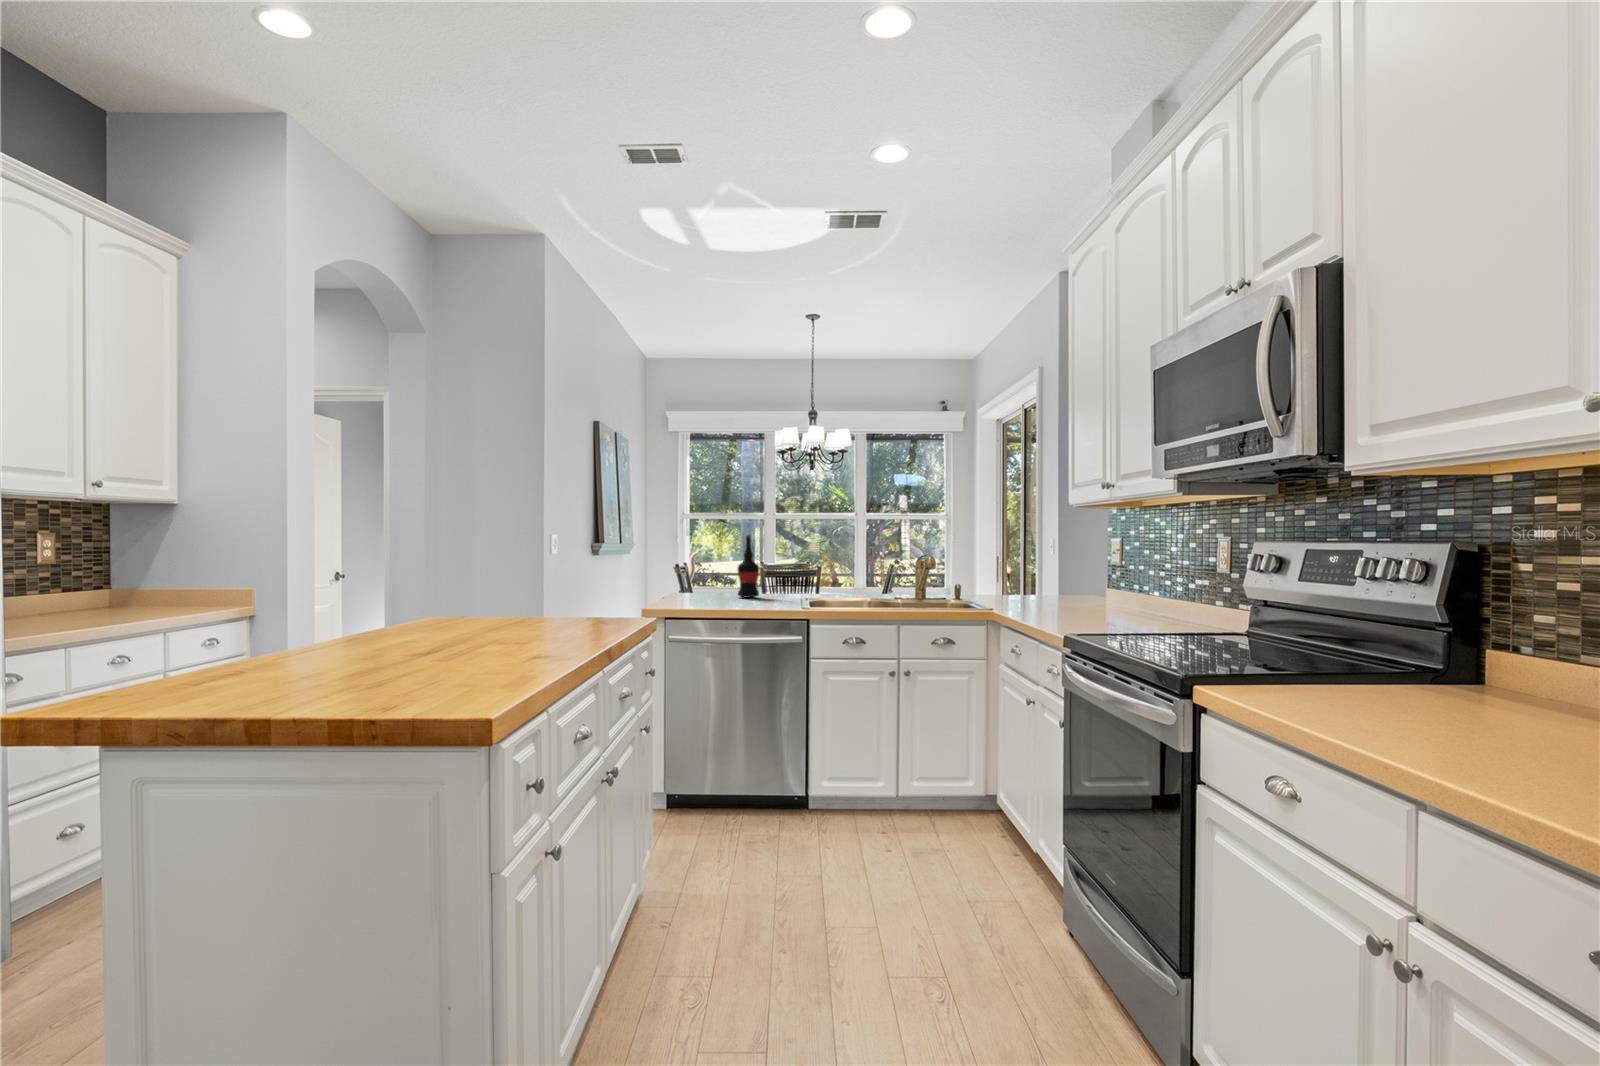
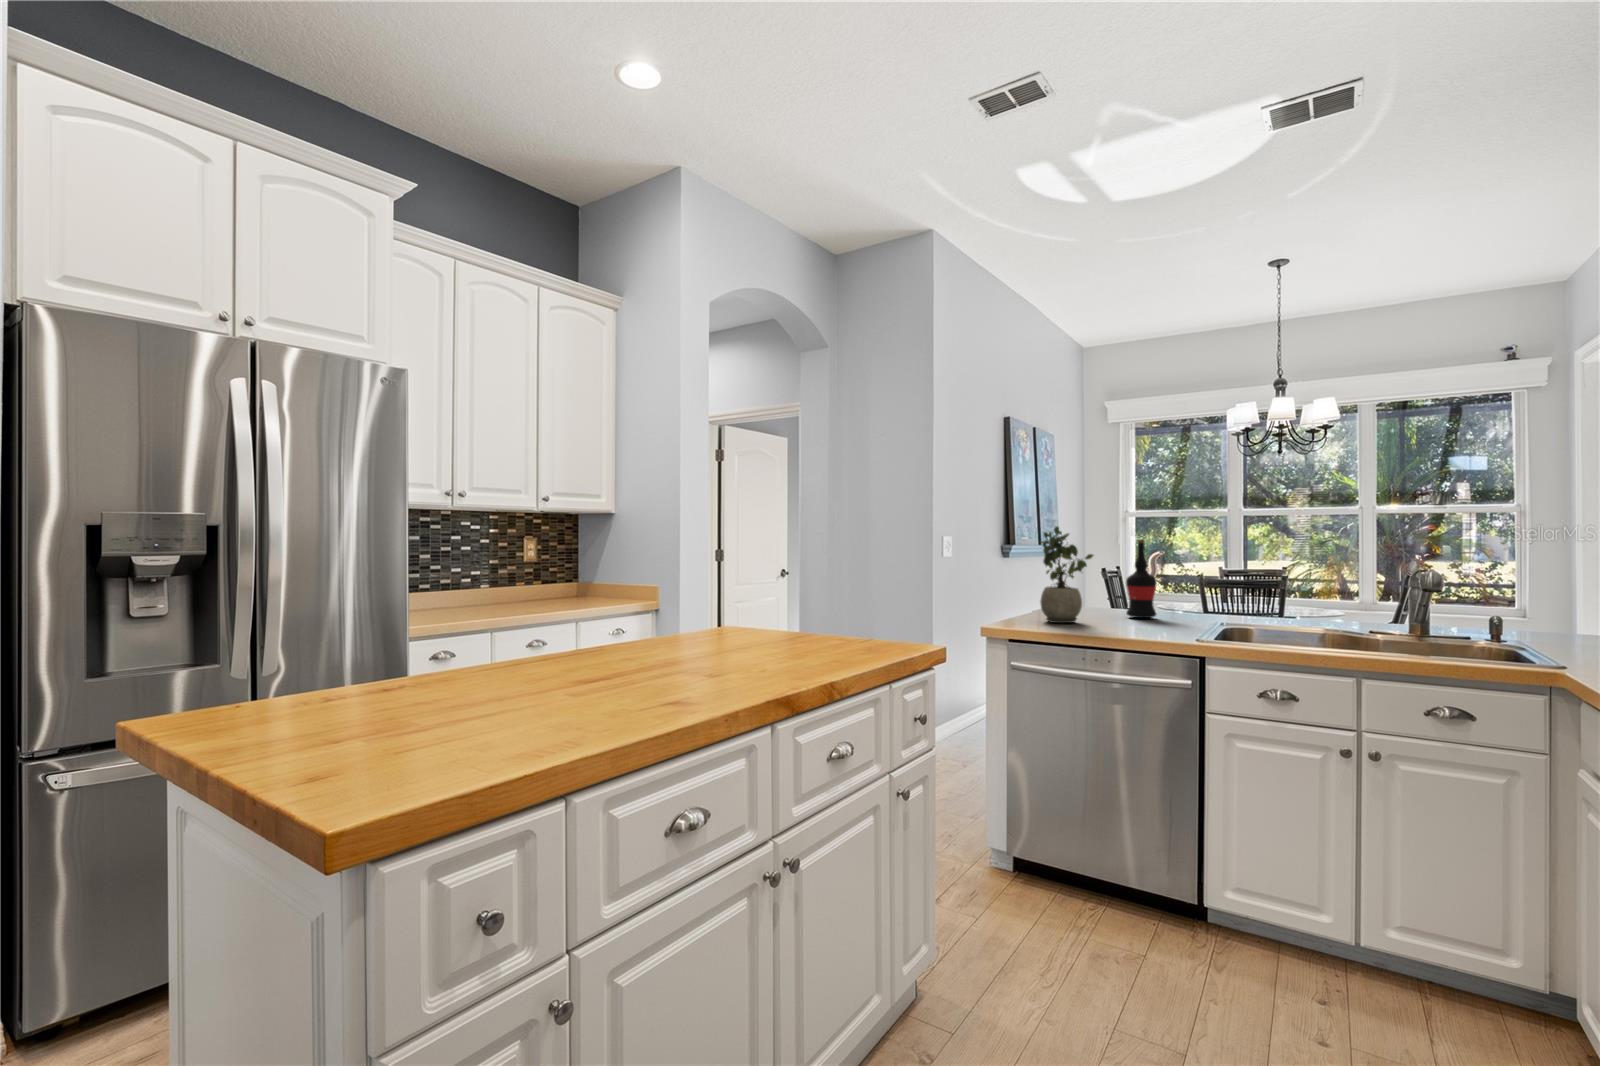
potted plant: none [677,523,725,603] -> present [1040,526,1093,623]

